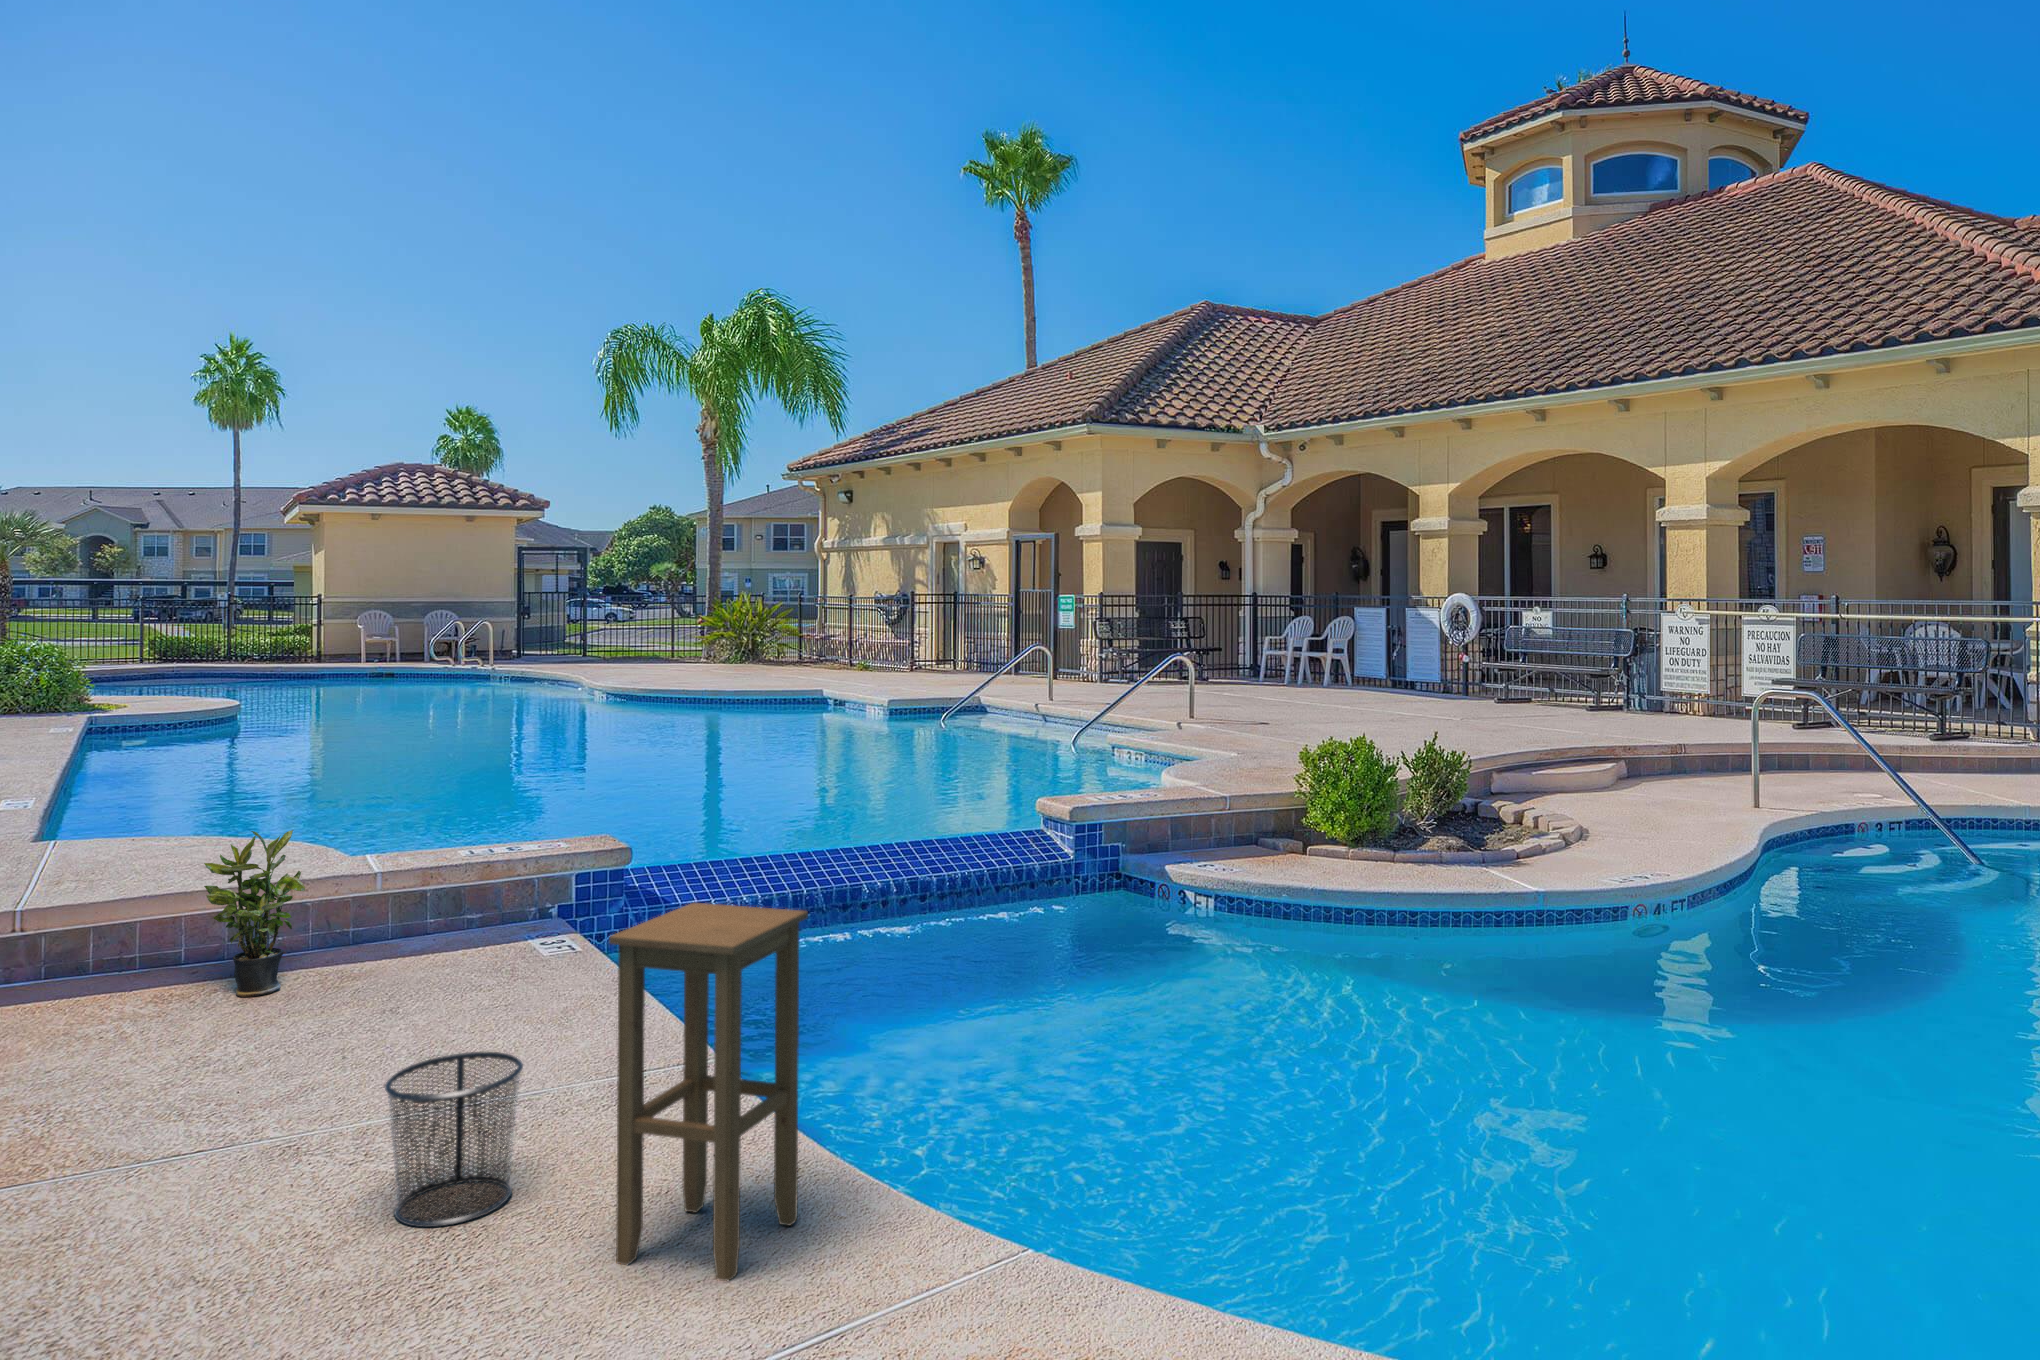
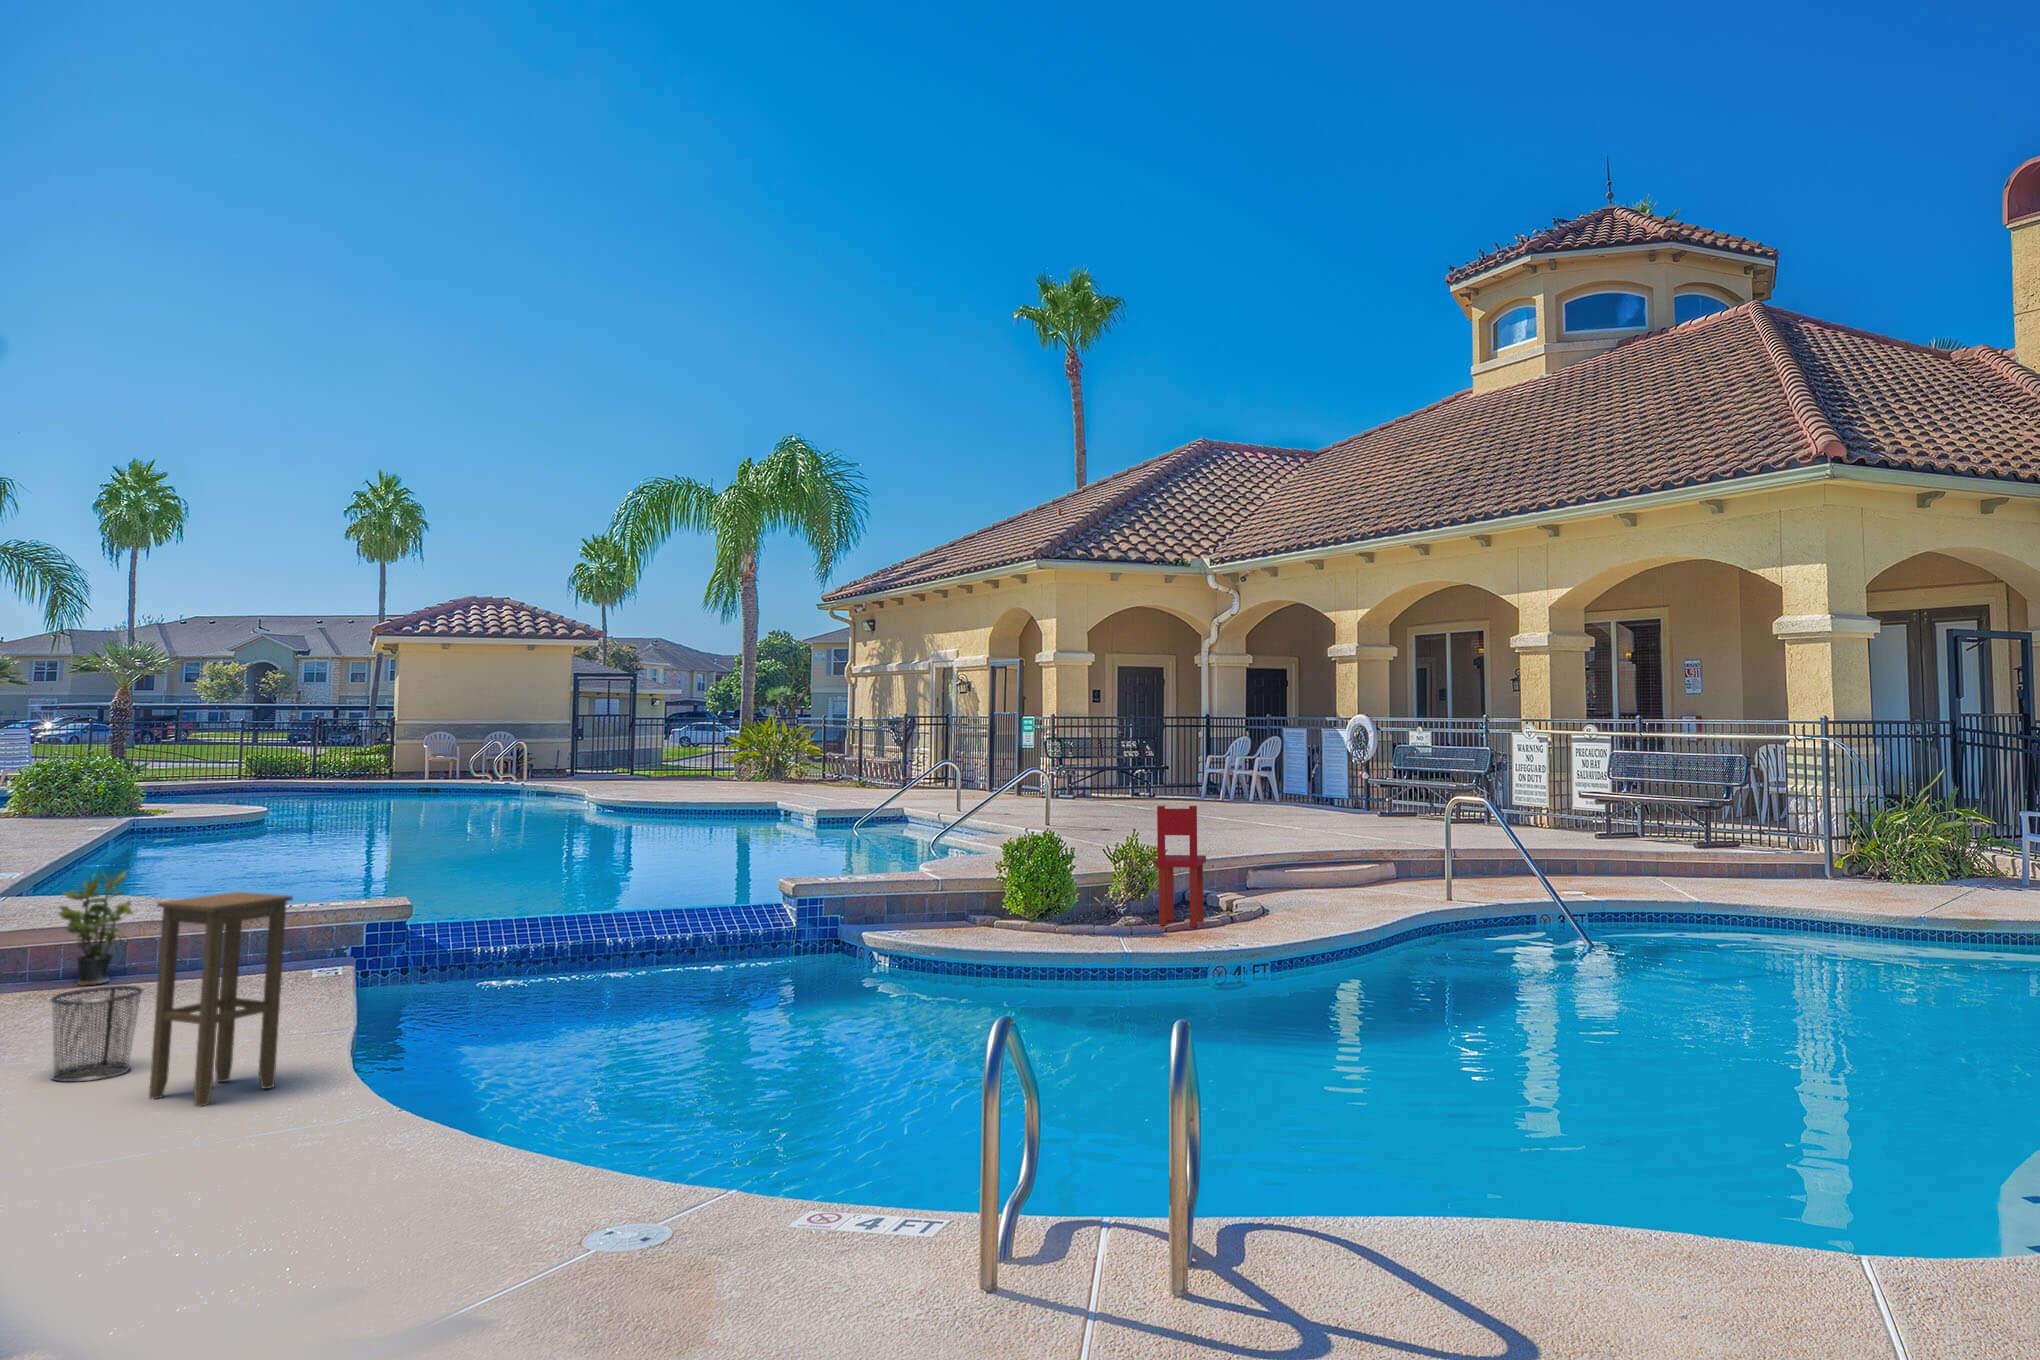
chair: none [1501,707,1561,849] -> present [1155,806,1206,927]

